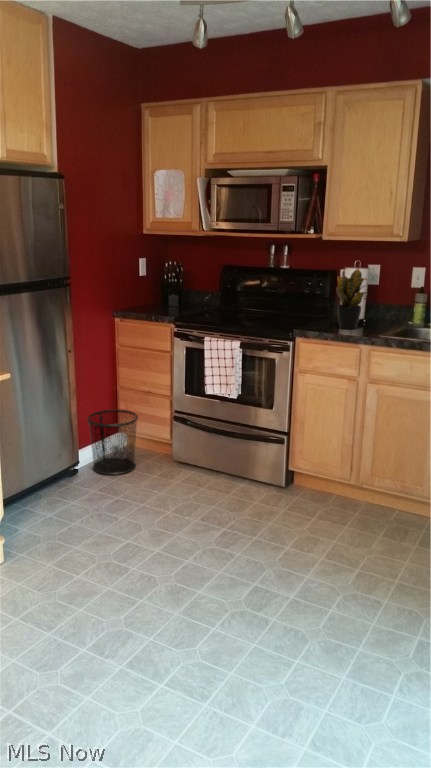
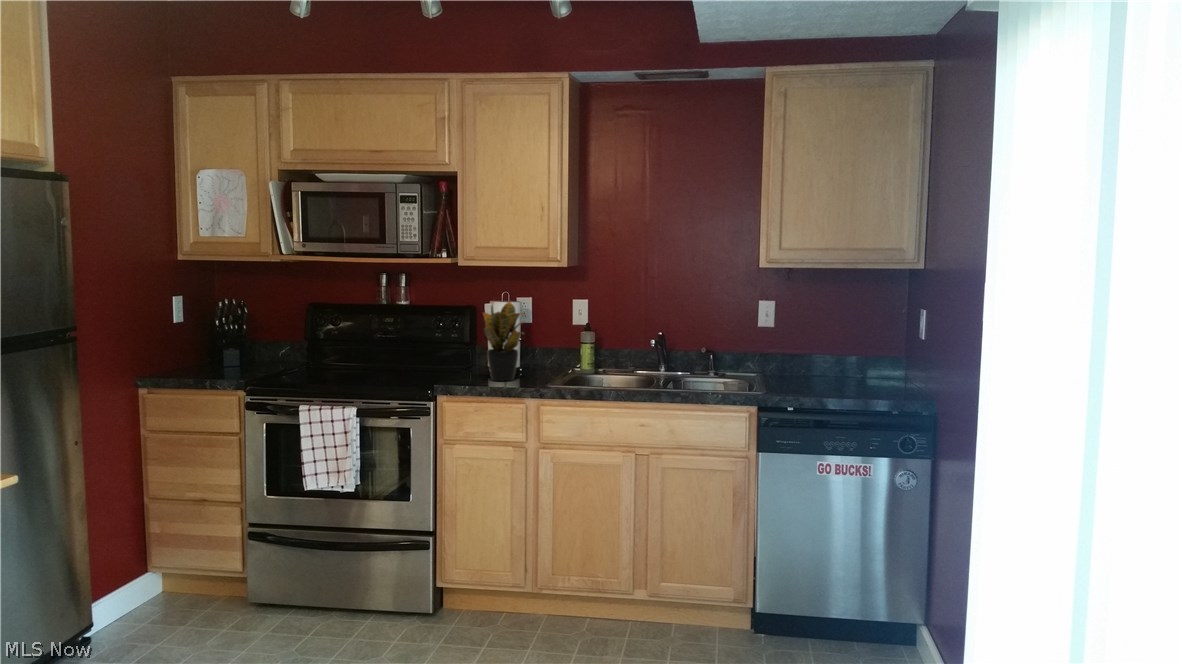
trash can: present [87,409,138,475] -> none [105,532,193,639]

